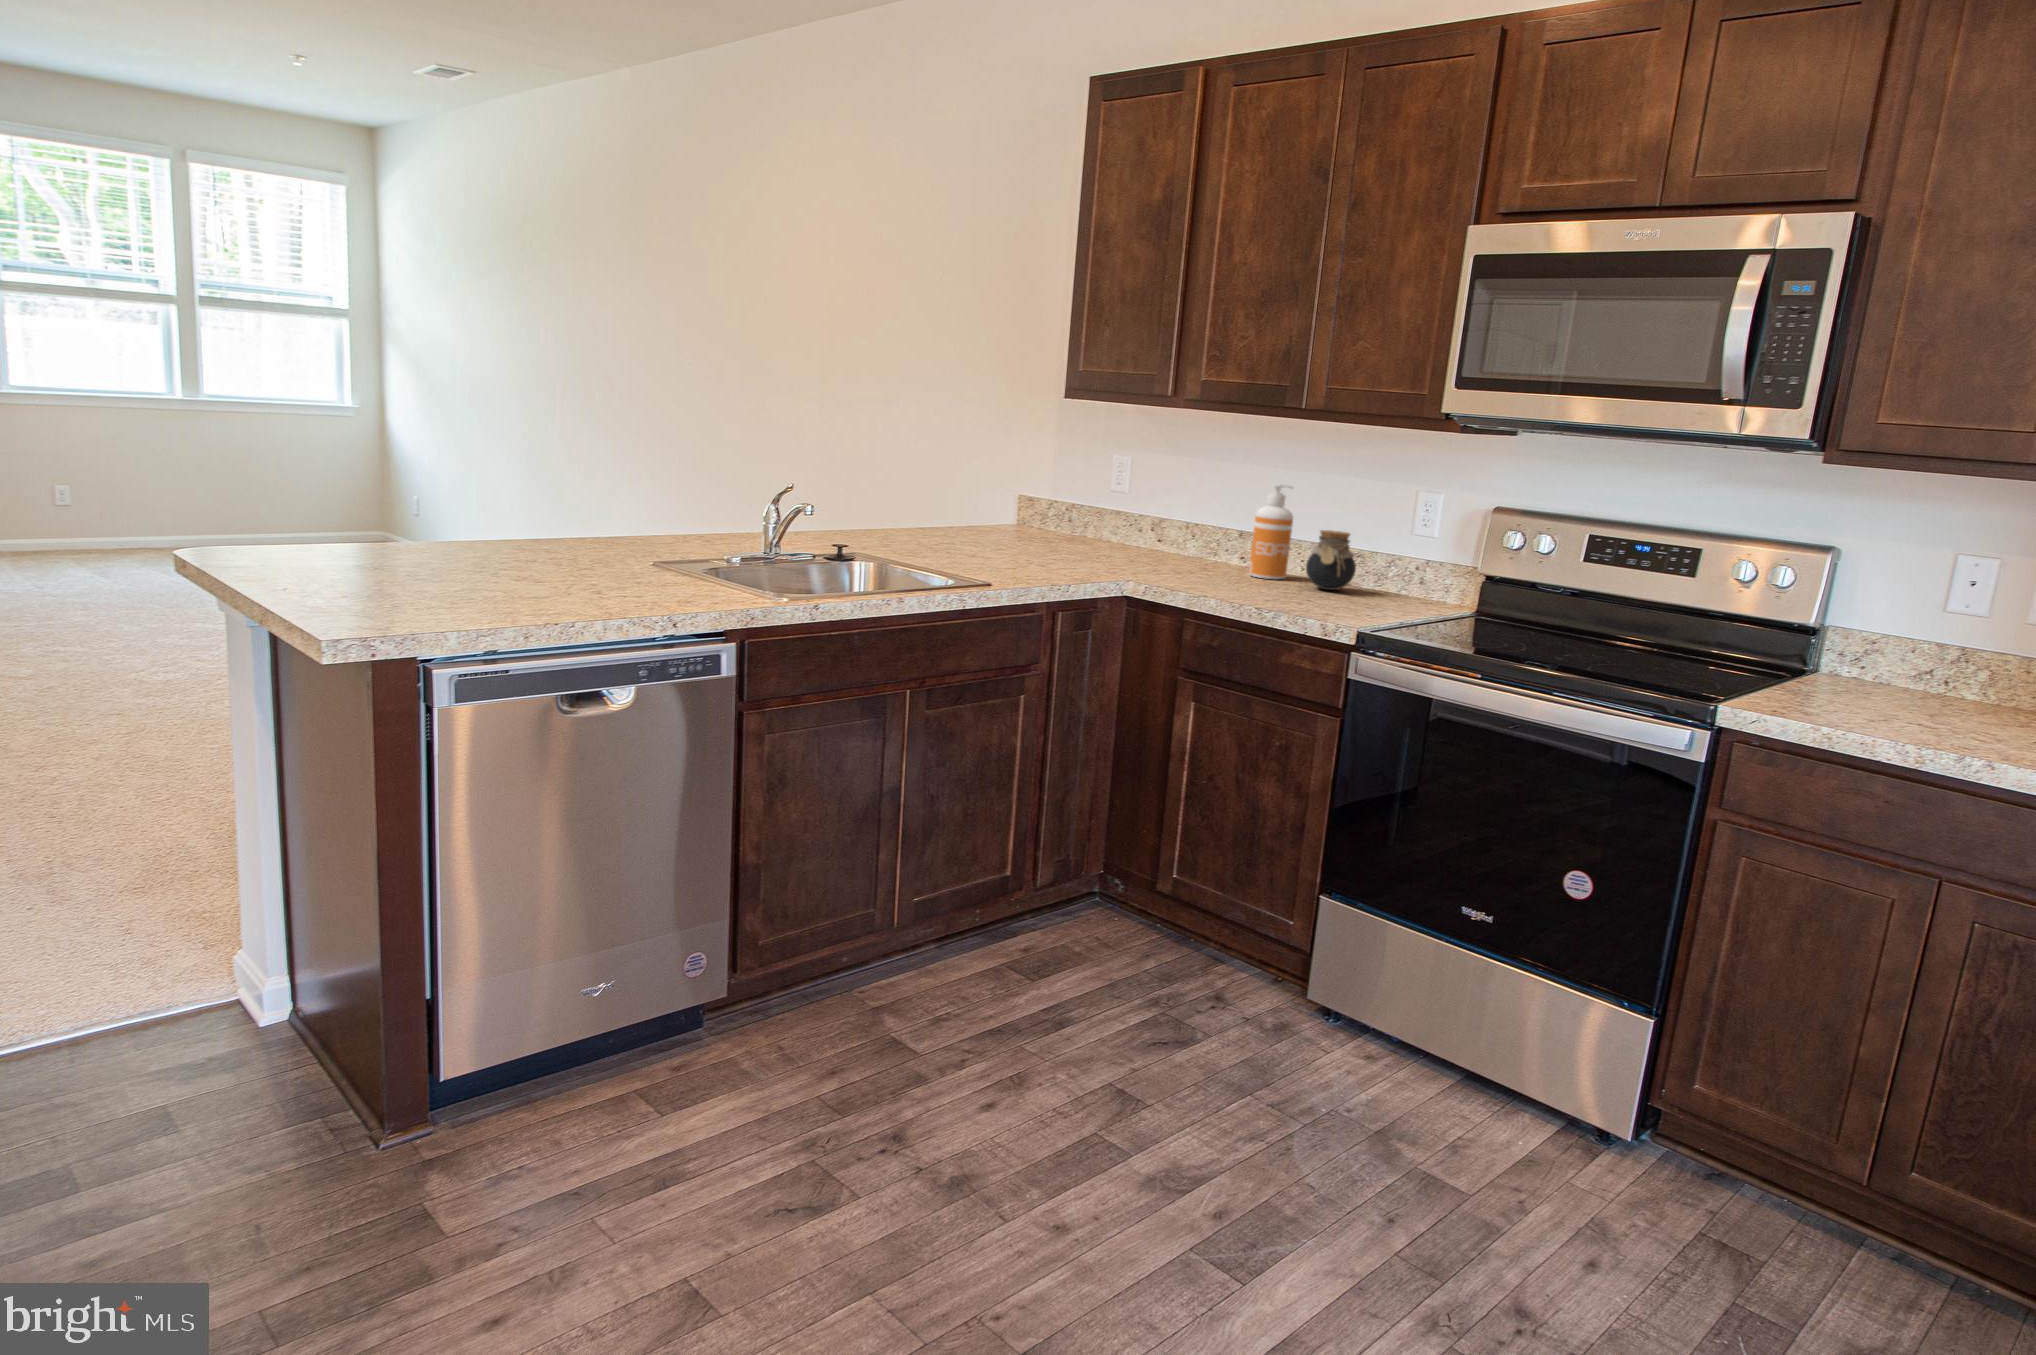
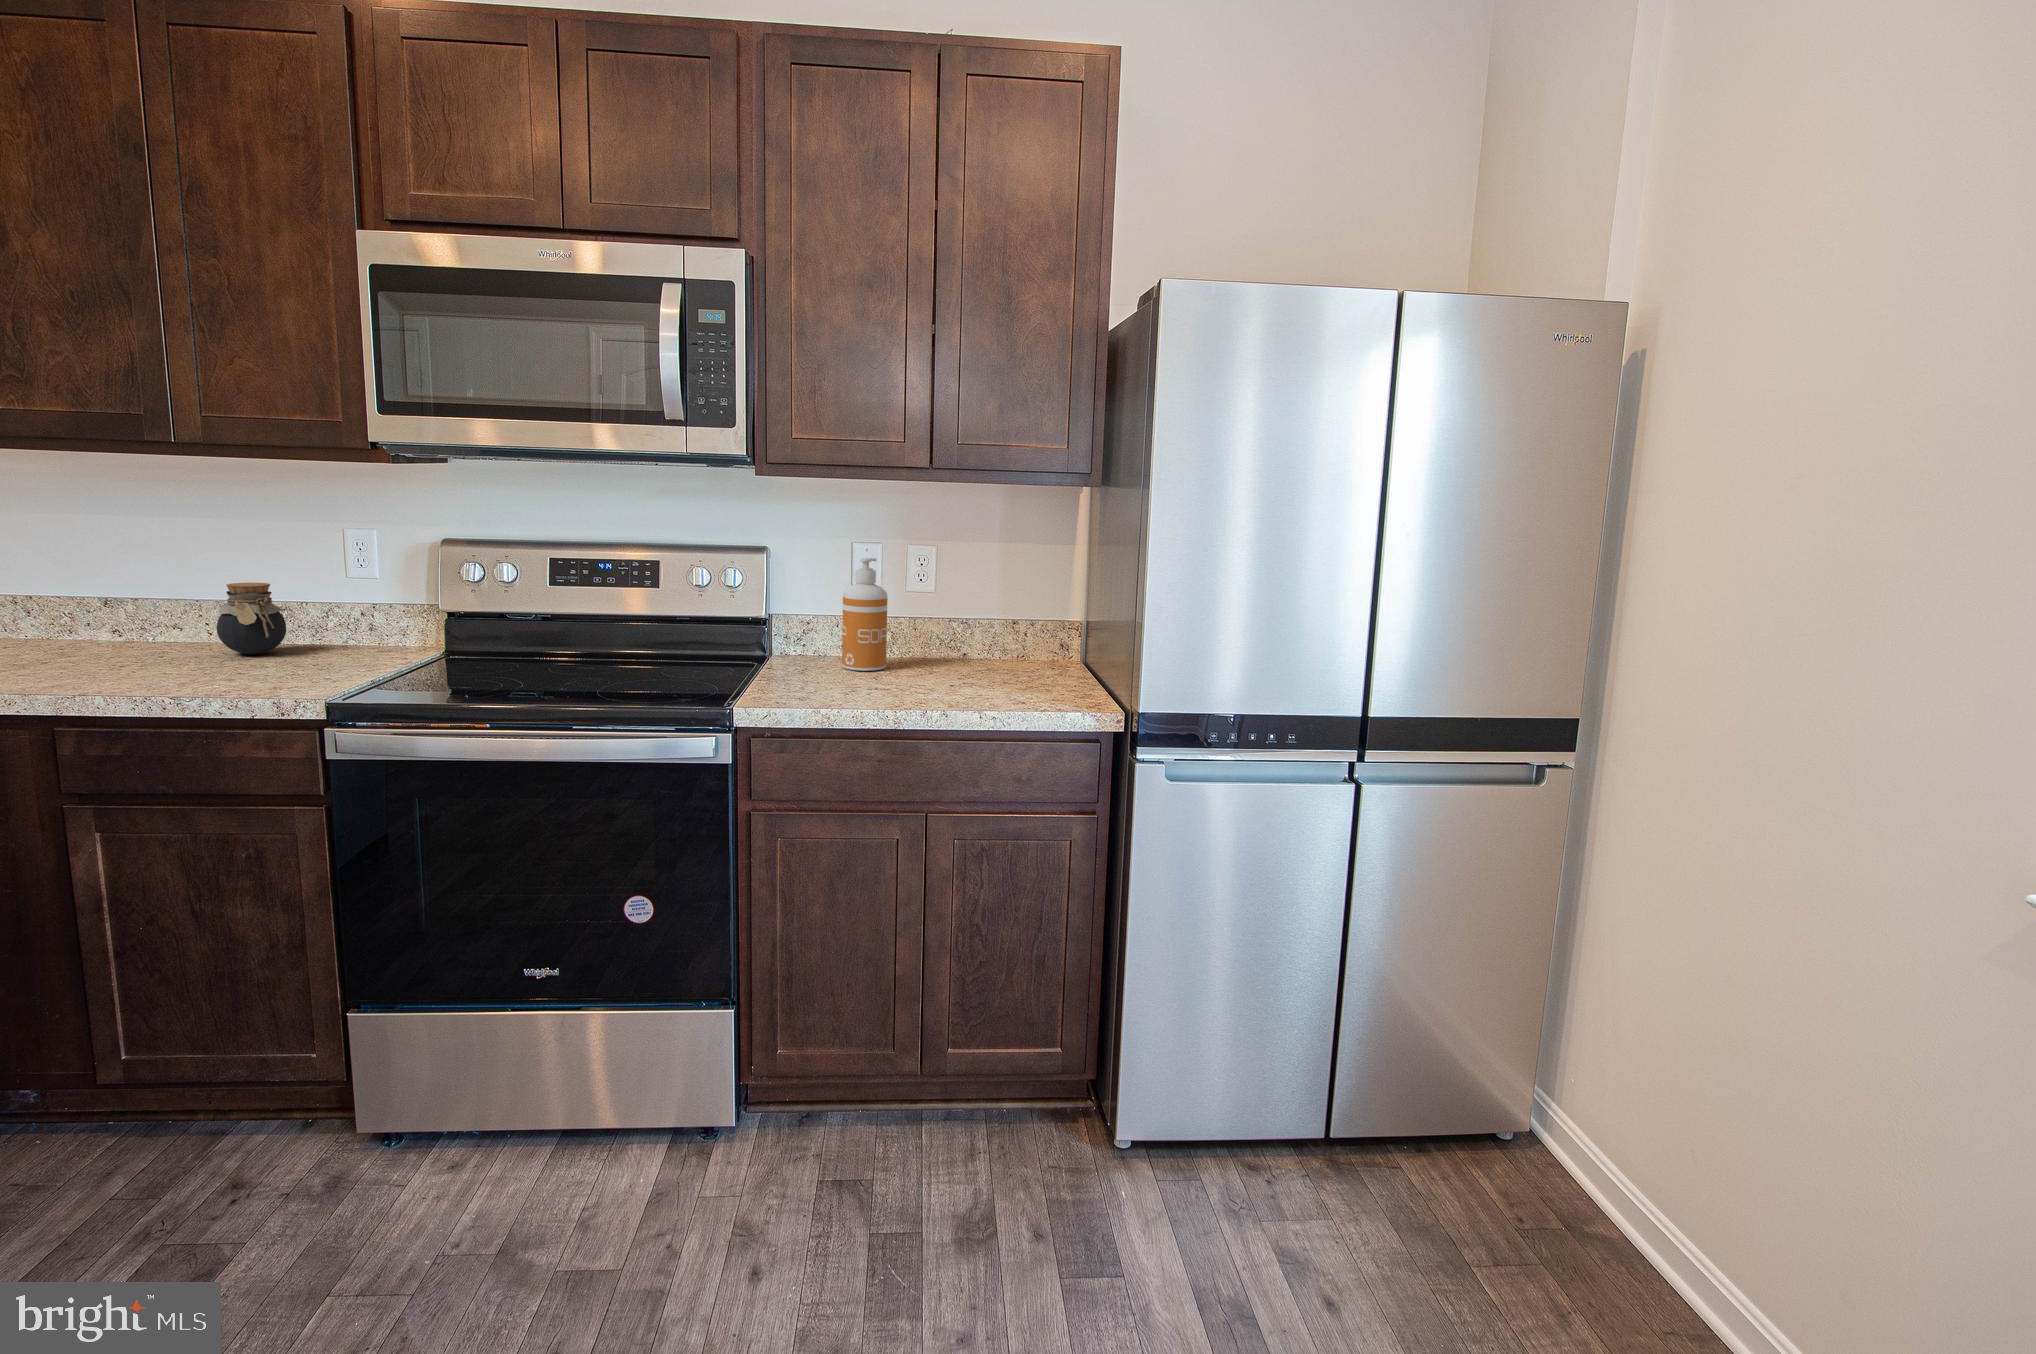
soap dispenser: present [1249,484,1293,579] -> present [842,558,888,671]

